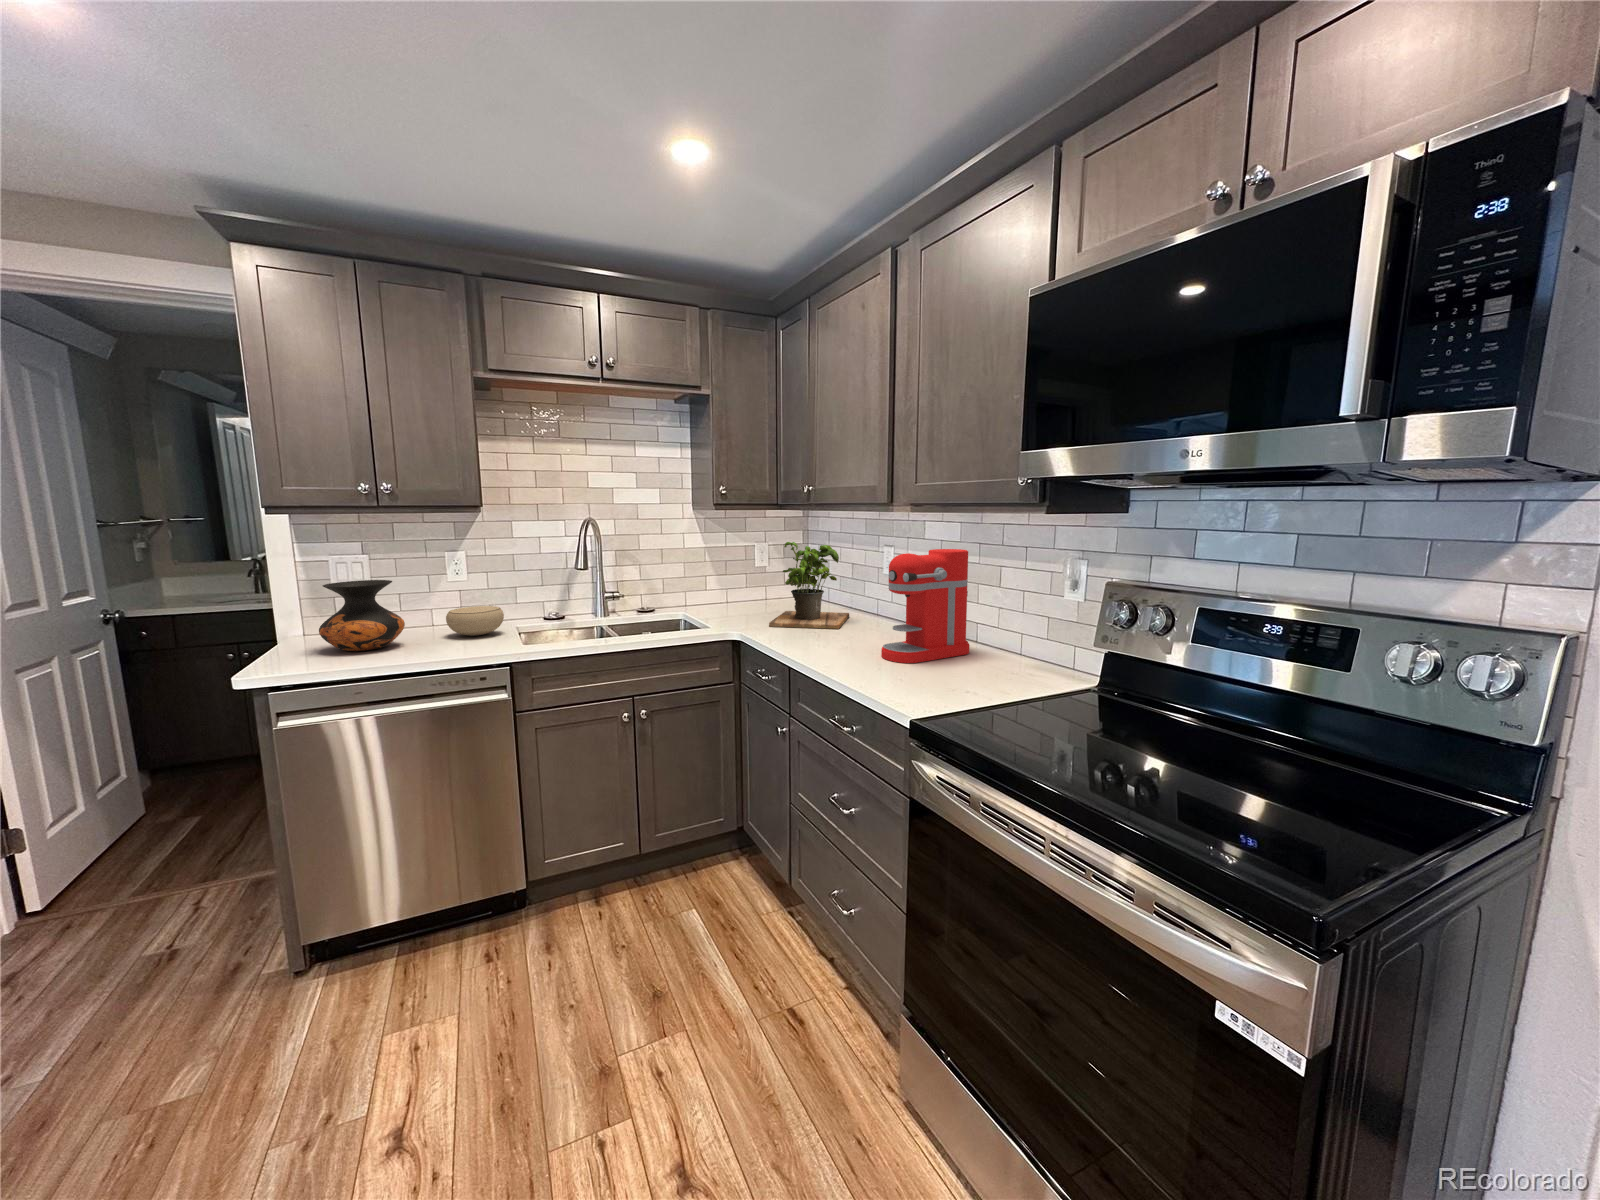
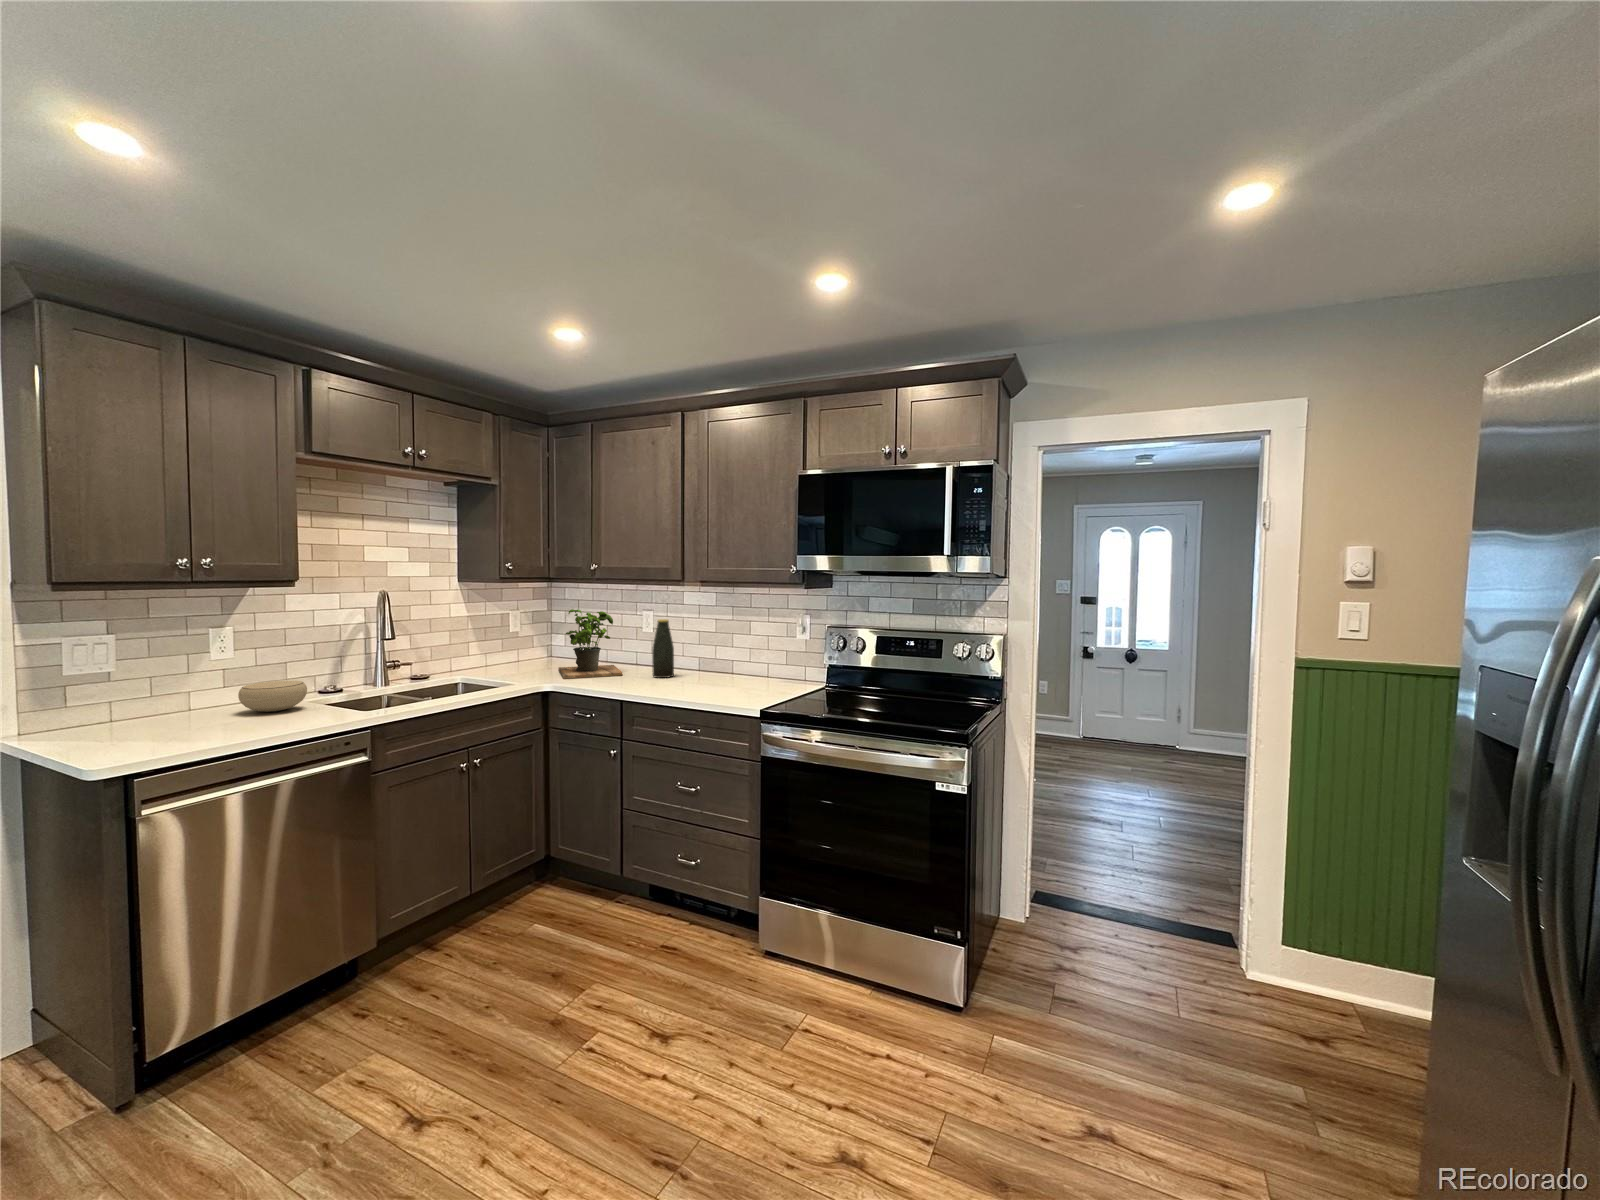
coffee maker: present [881,549,970,663] -> none [683,611,735,688]
bottle: none [869,558,898,639] -> present [652,619,674,678]
vase: present [319,580,405,651] -> none [109,658,218,736]

